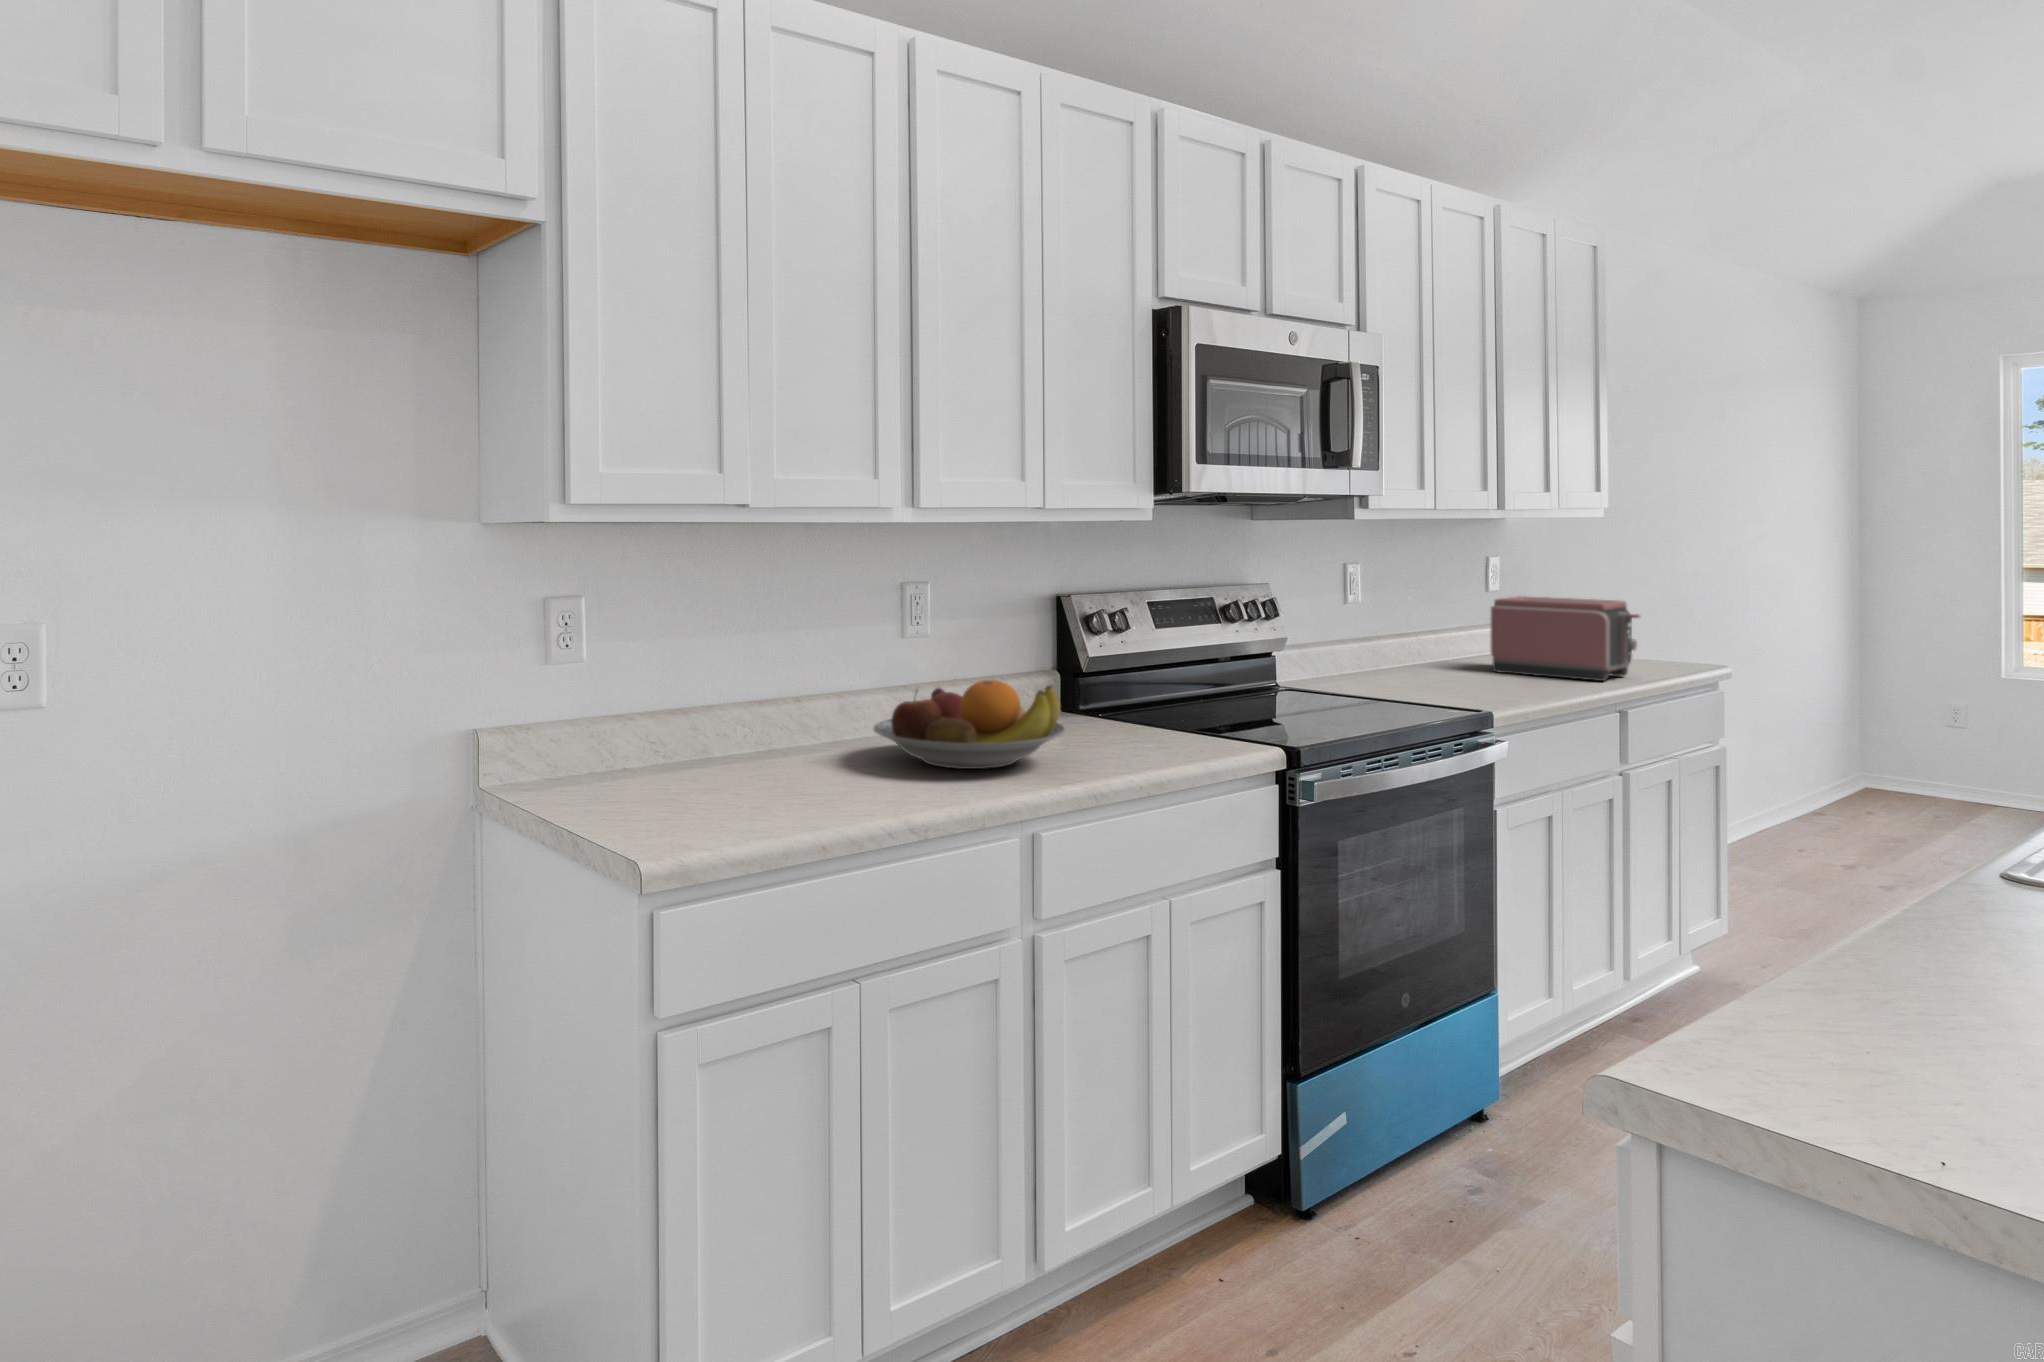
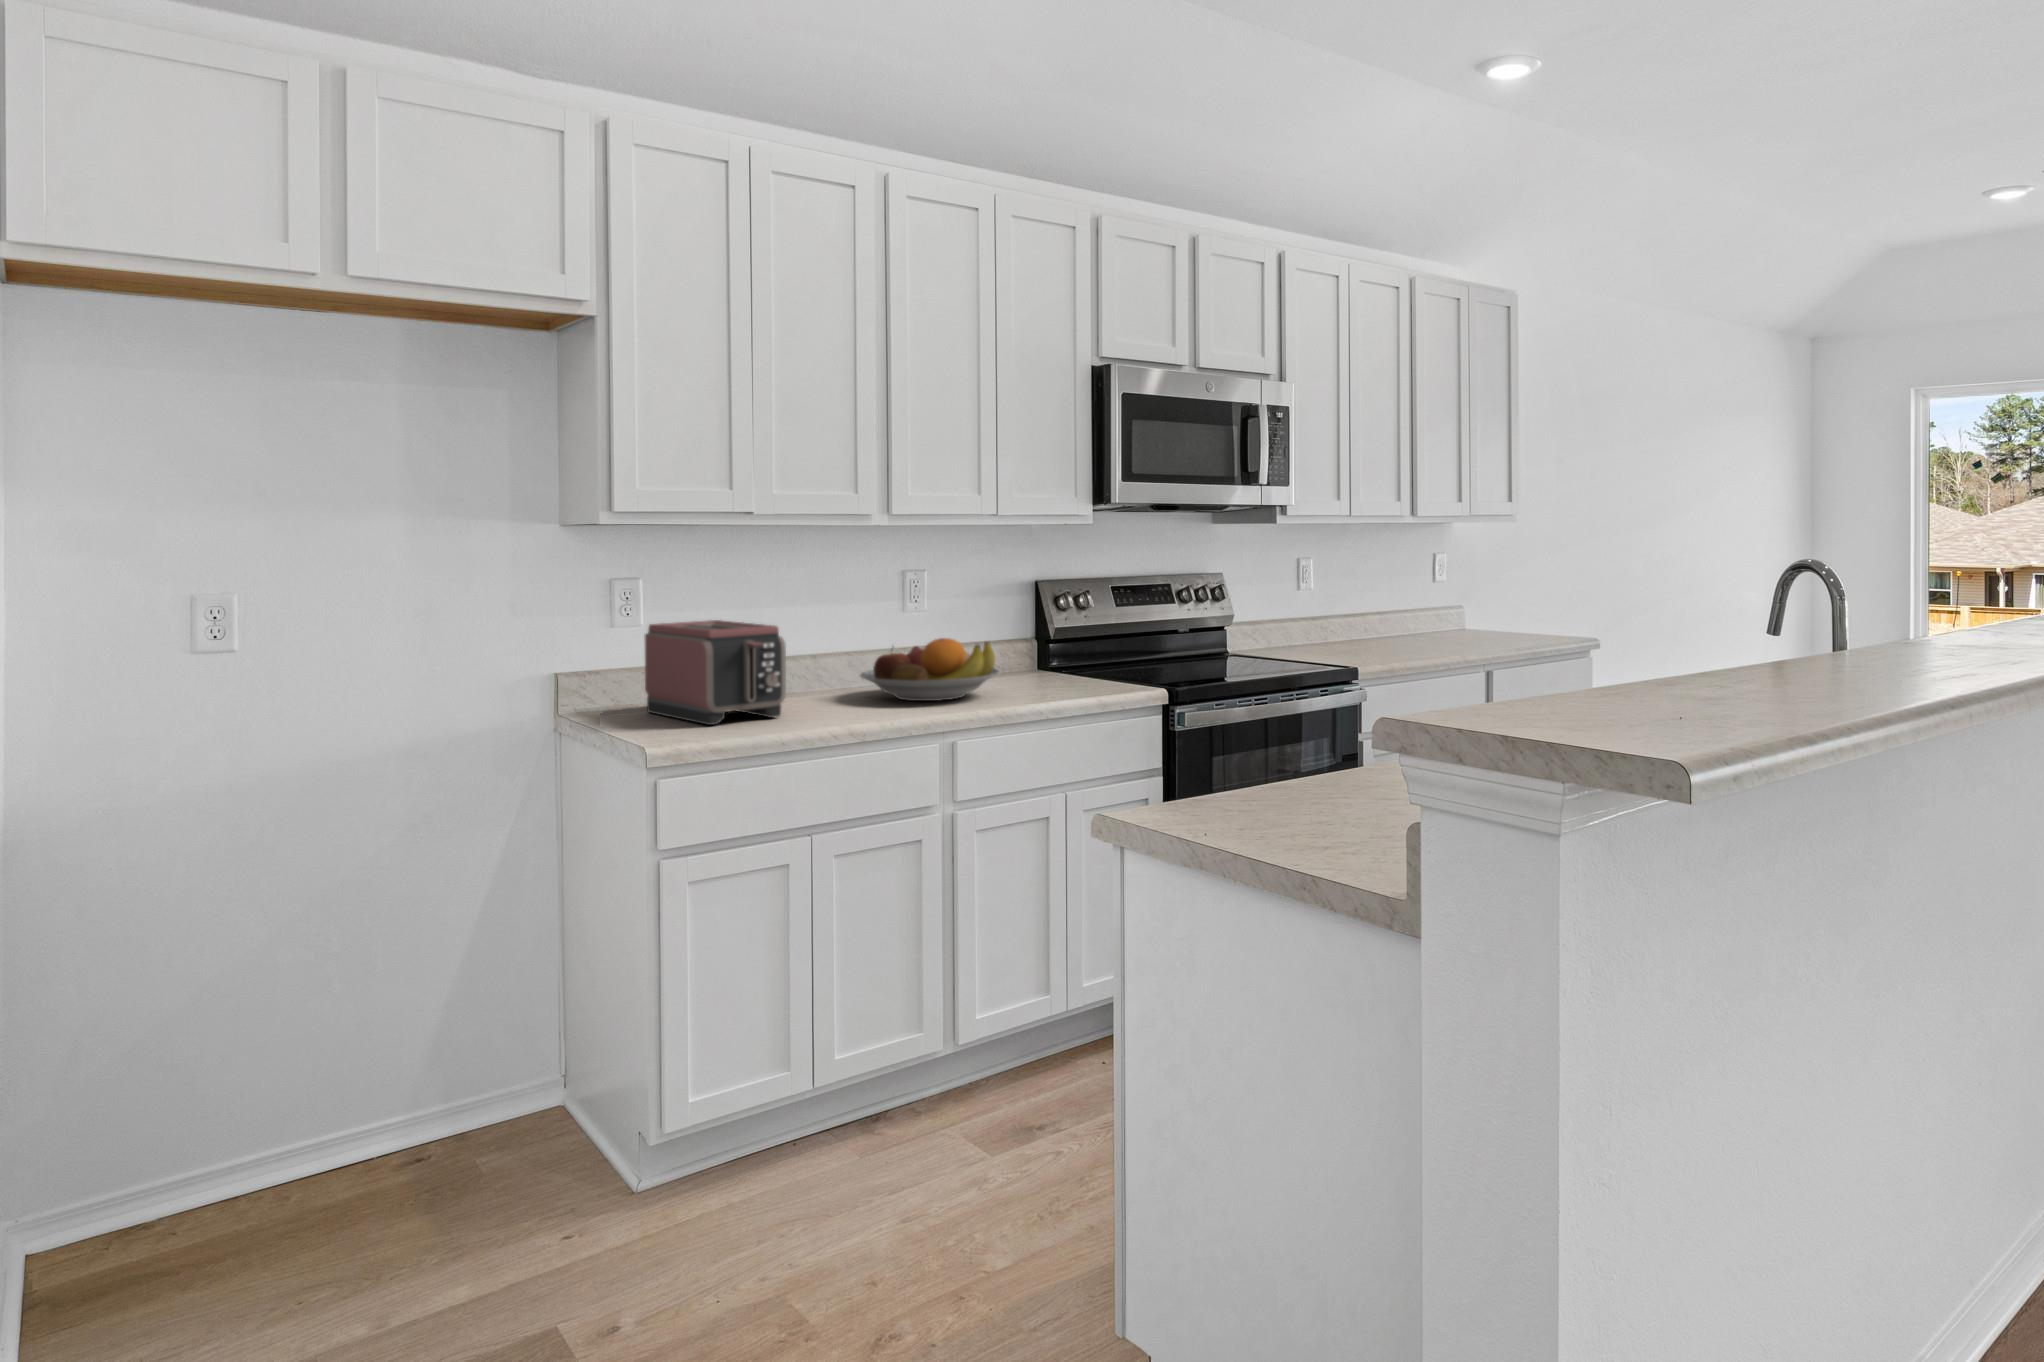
toaster: present [1490,596,1640,681] -> present [645,620,786,725]

